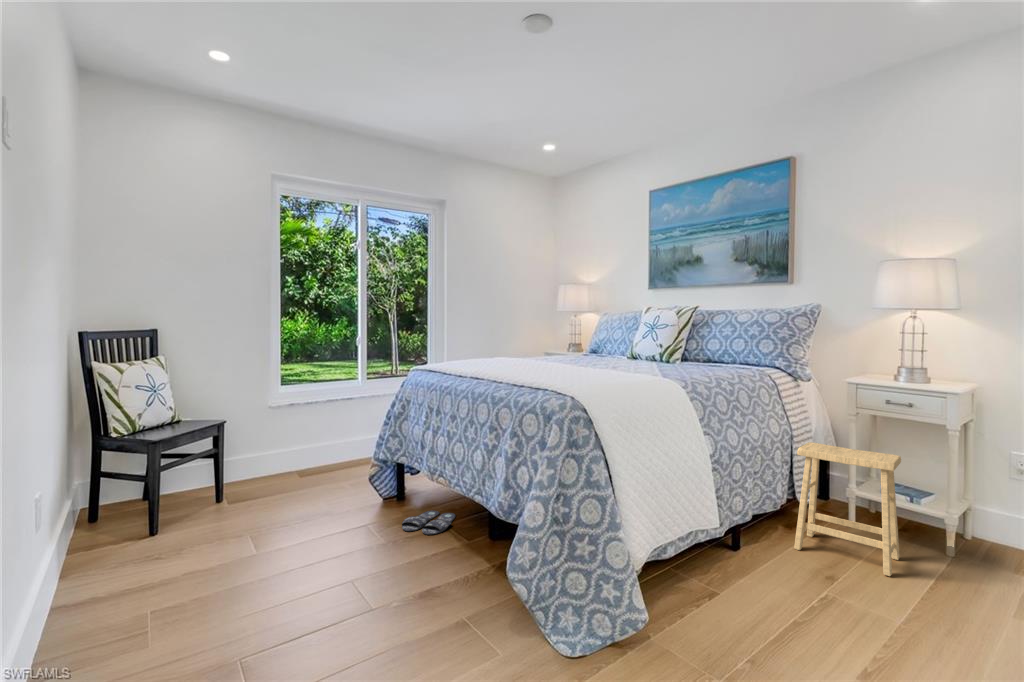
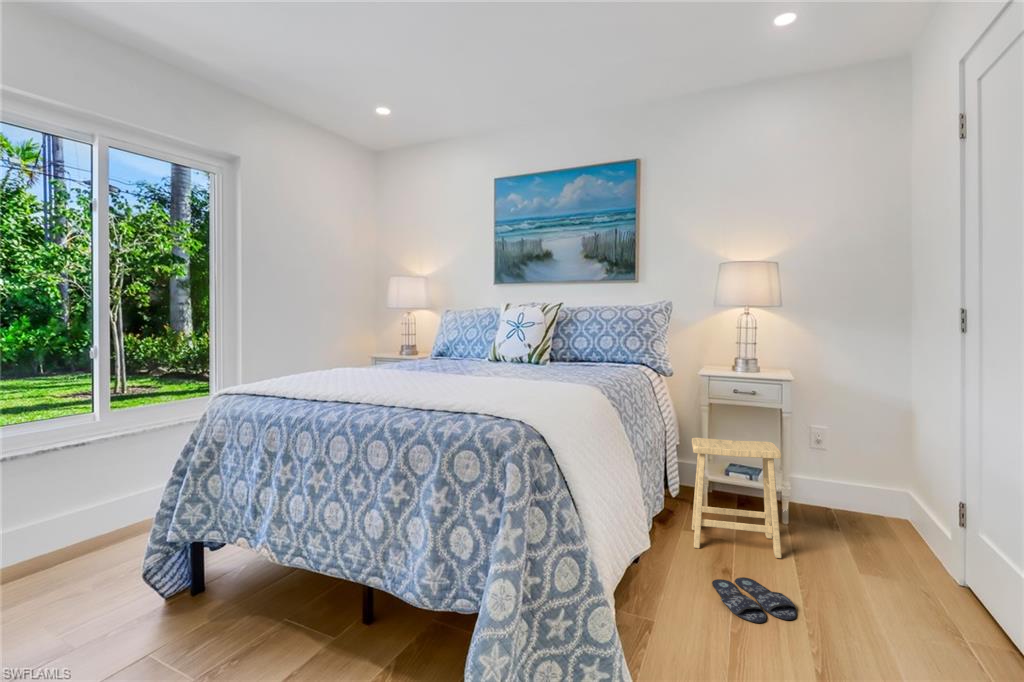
slippers: present [402,510,456,535] -> present [712,577,796,623]

